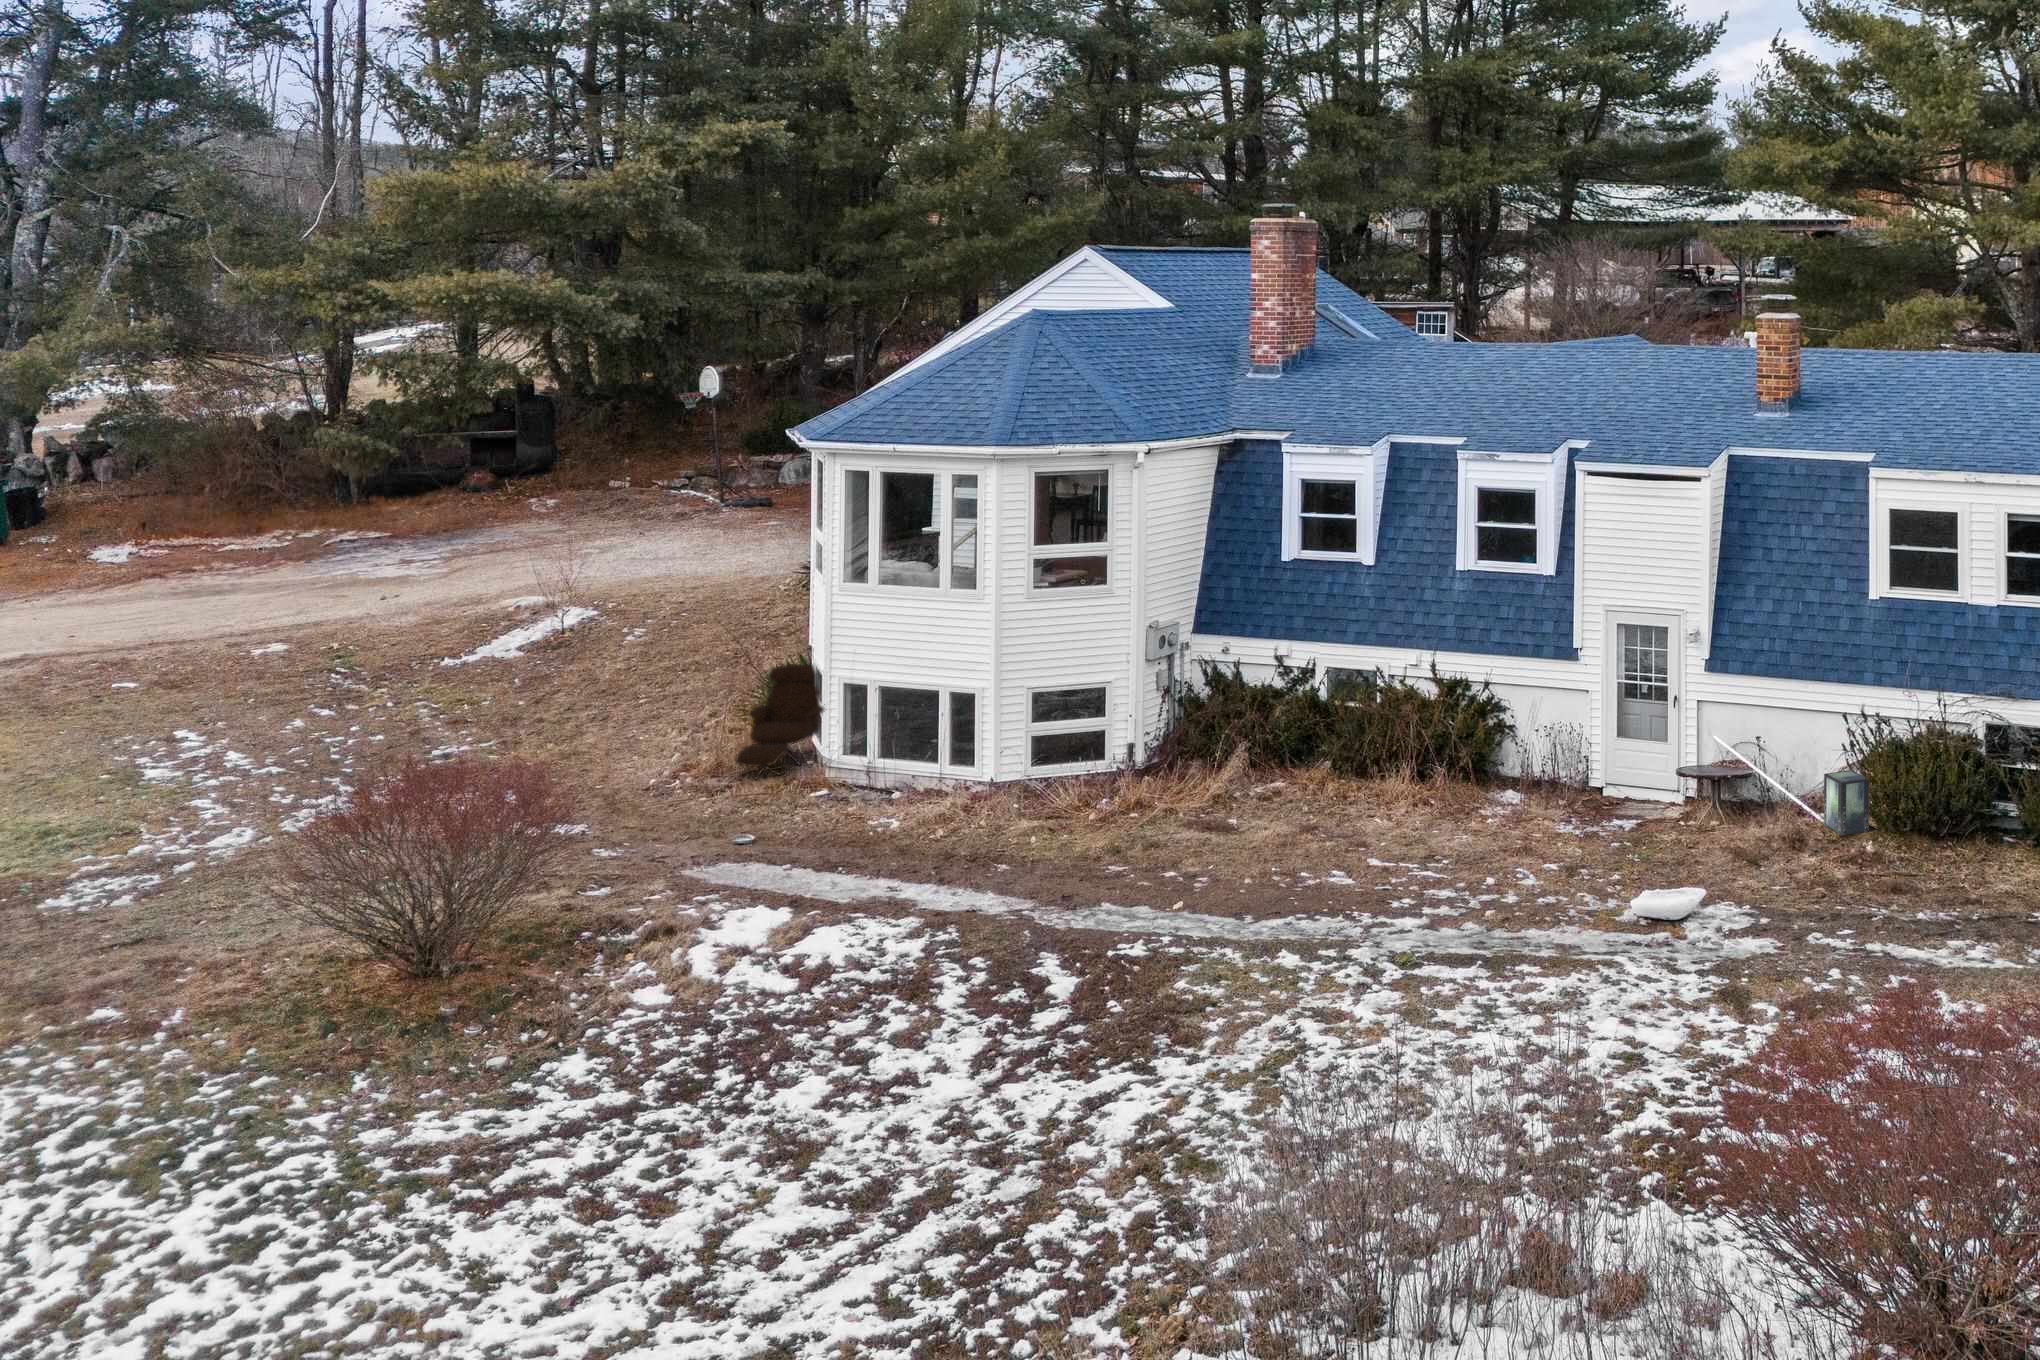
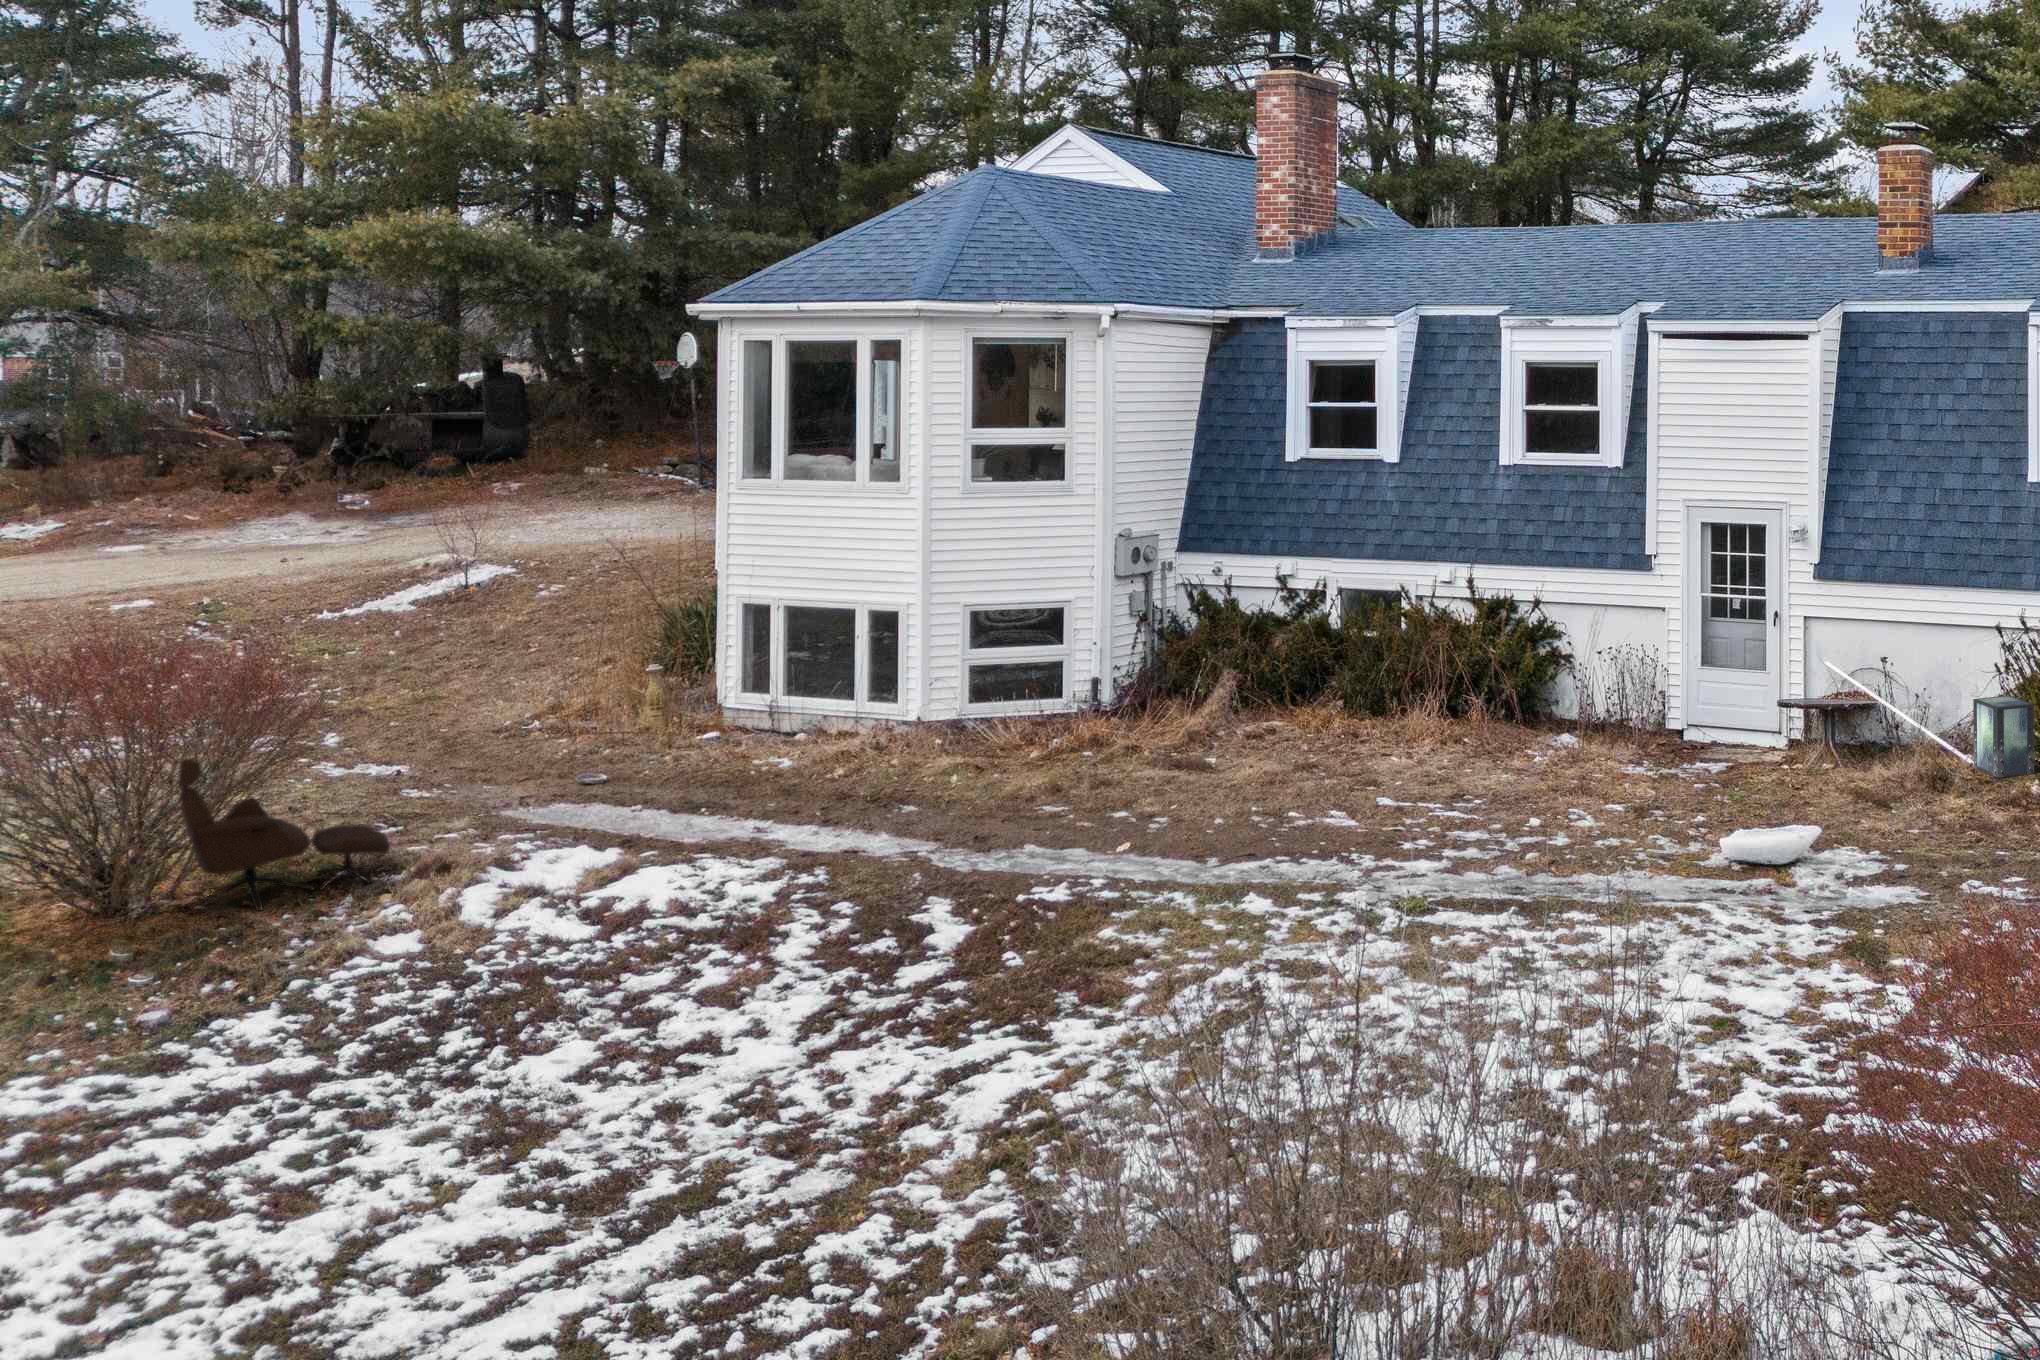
lounge chair: present [736,664,825,775] -> present [179,758,390,914]

